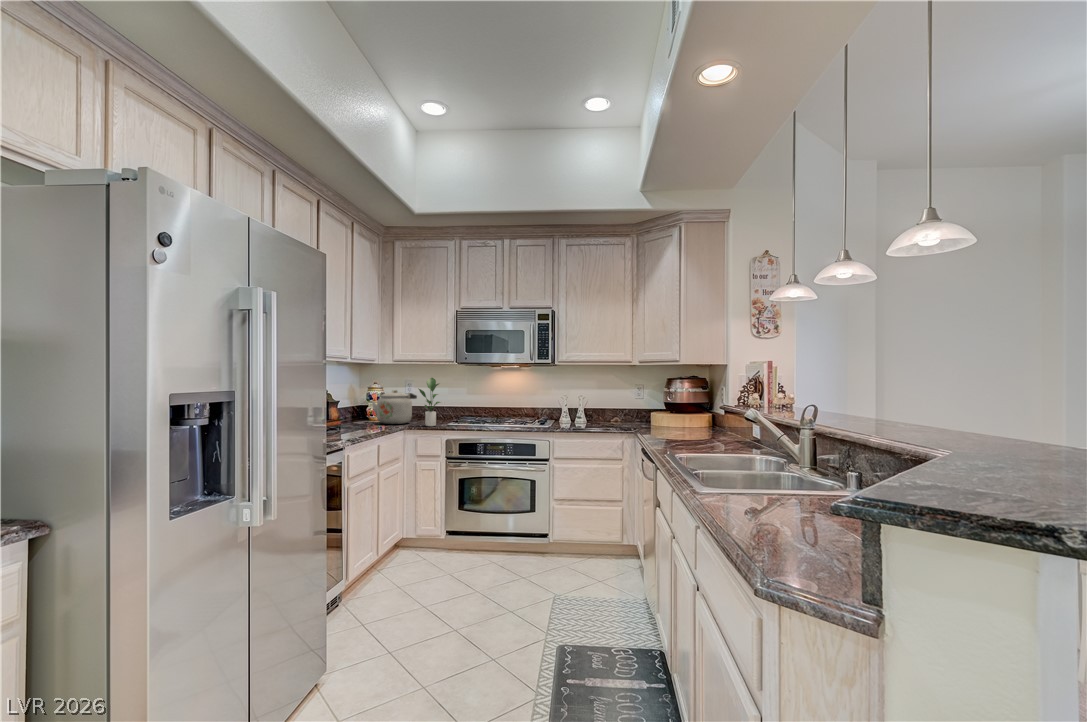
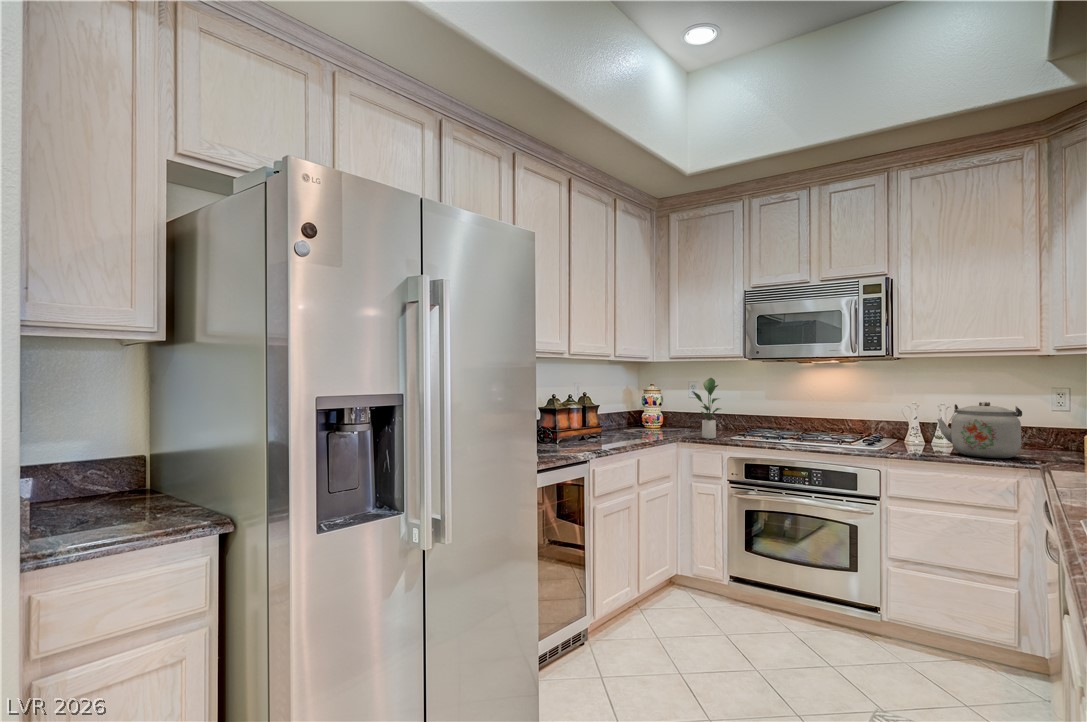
kettle: present [372,390,417,424] -> present [937,402,1022,458]

